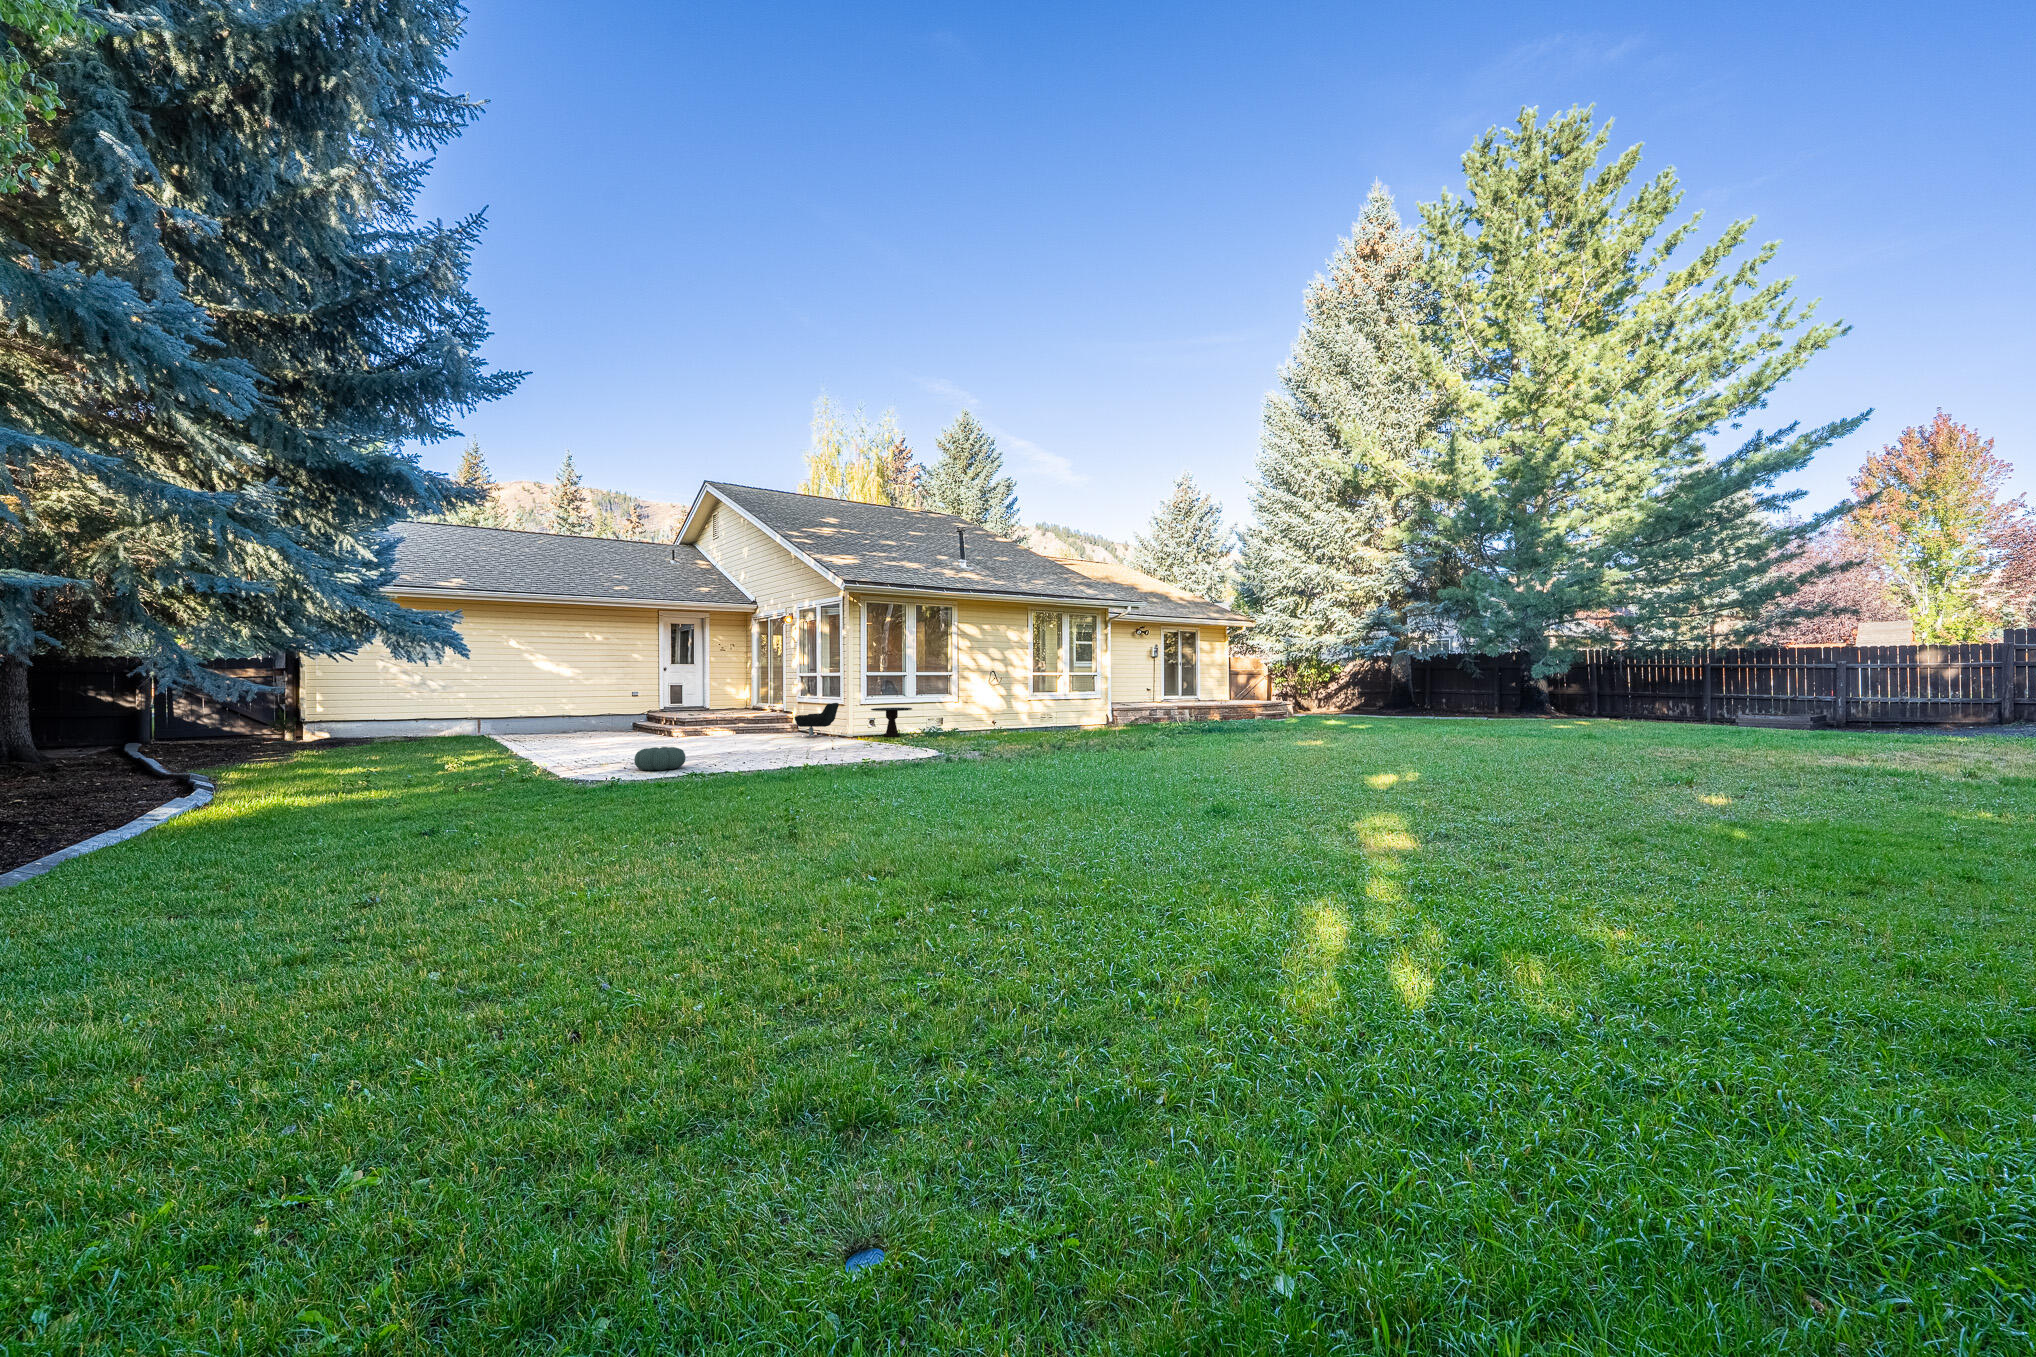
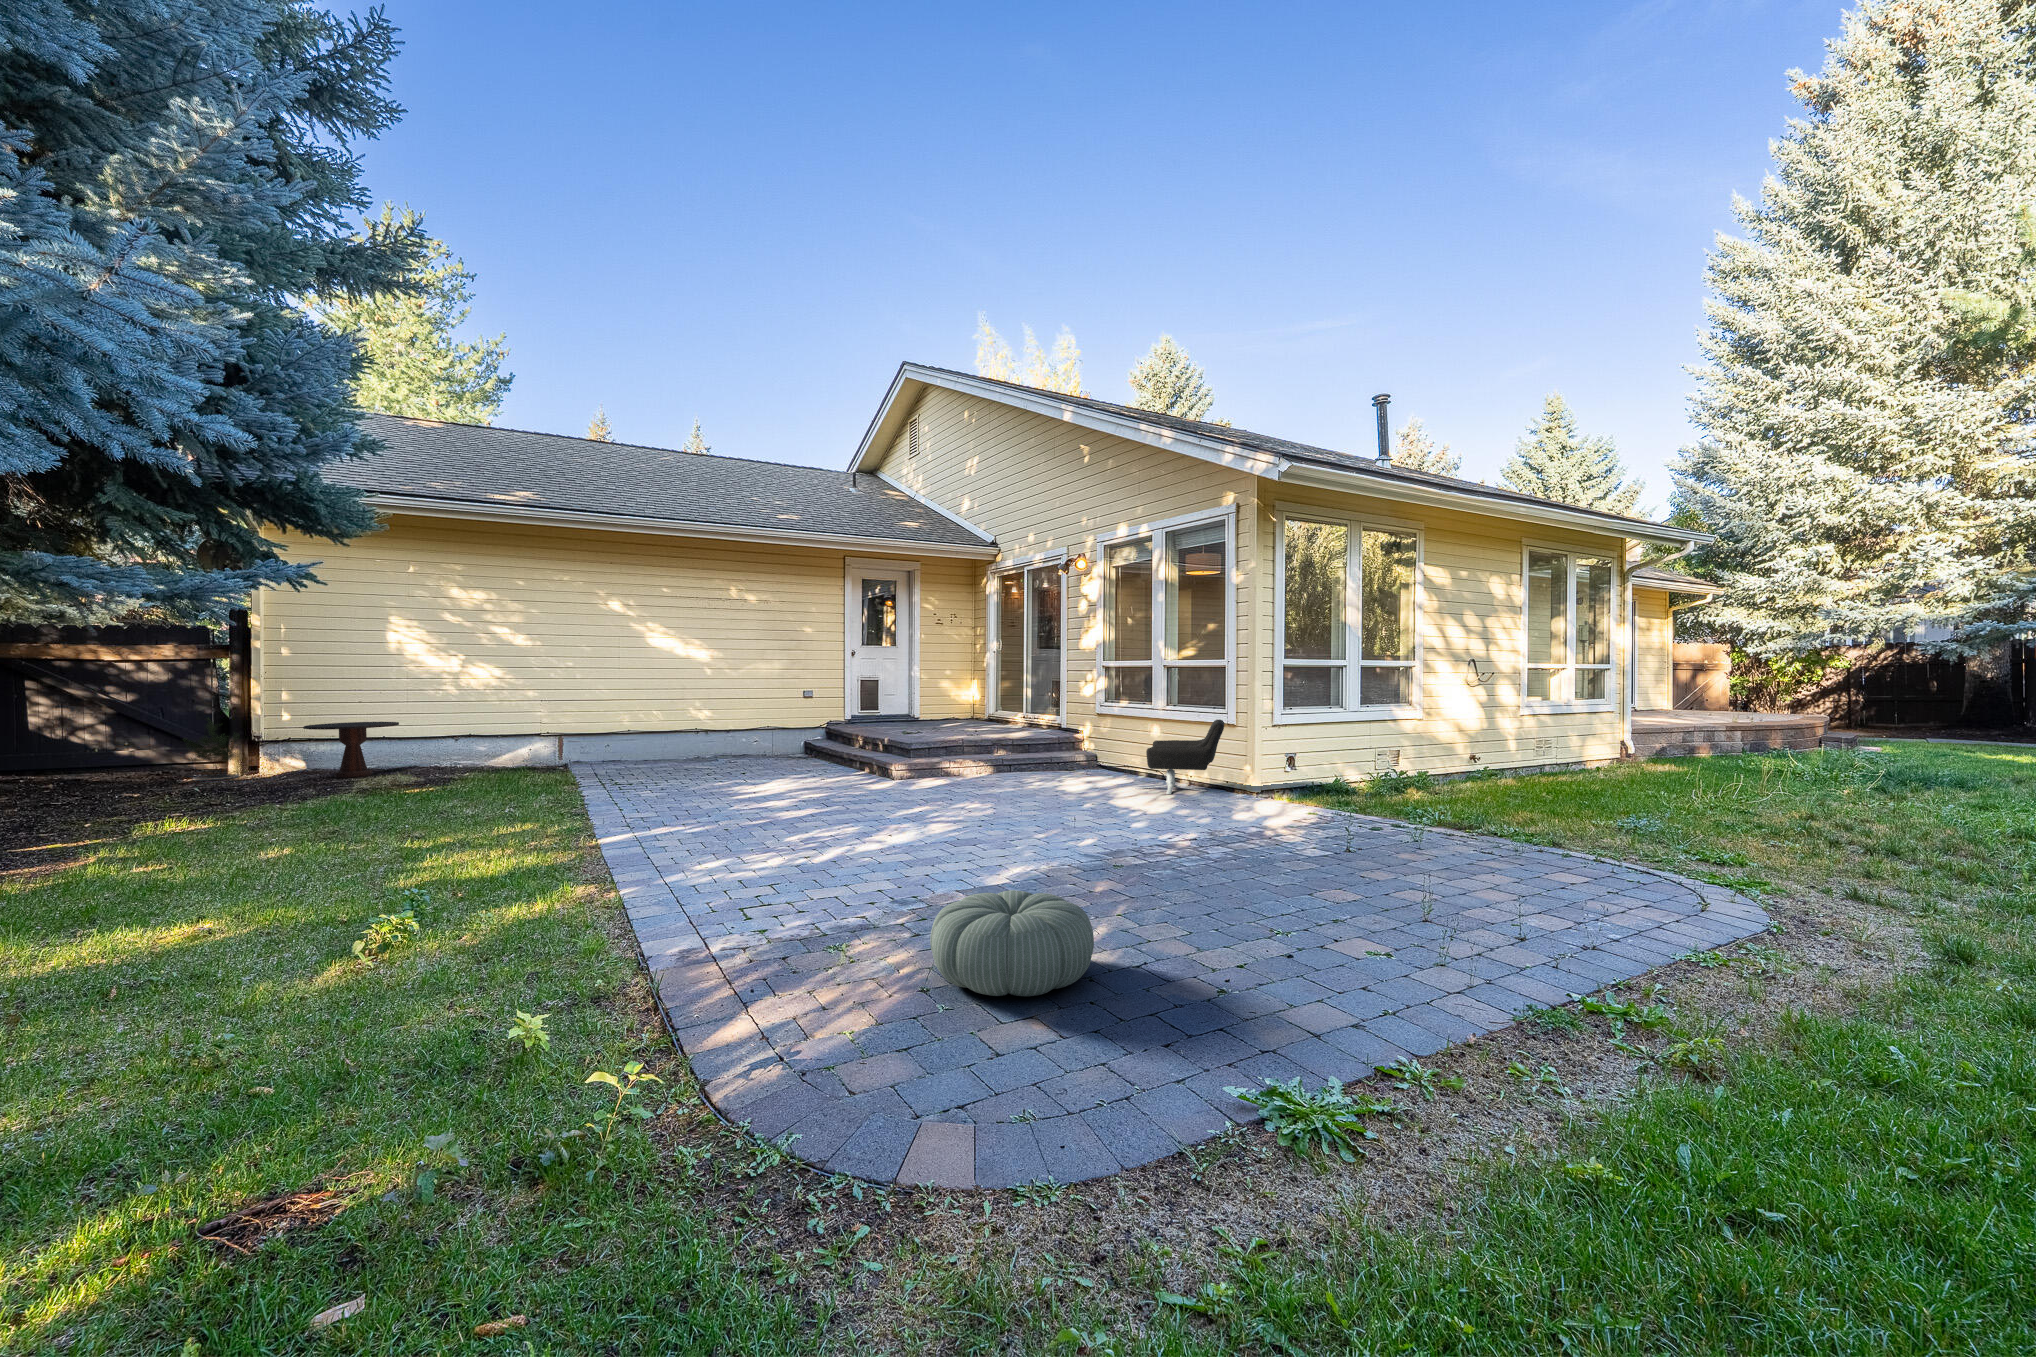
side table: present [871,707,912,737] -> present [303,722,399,778]

